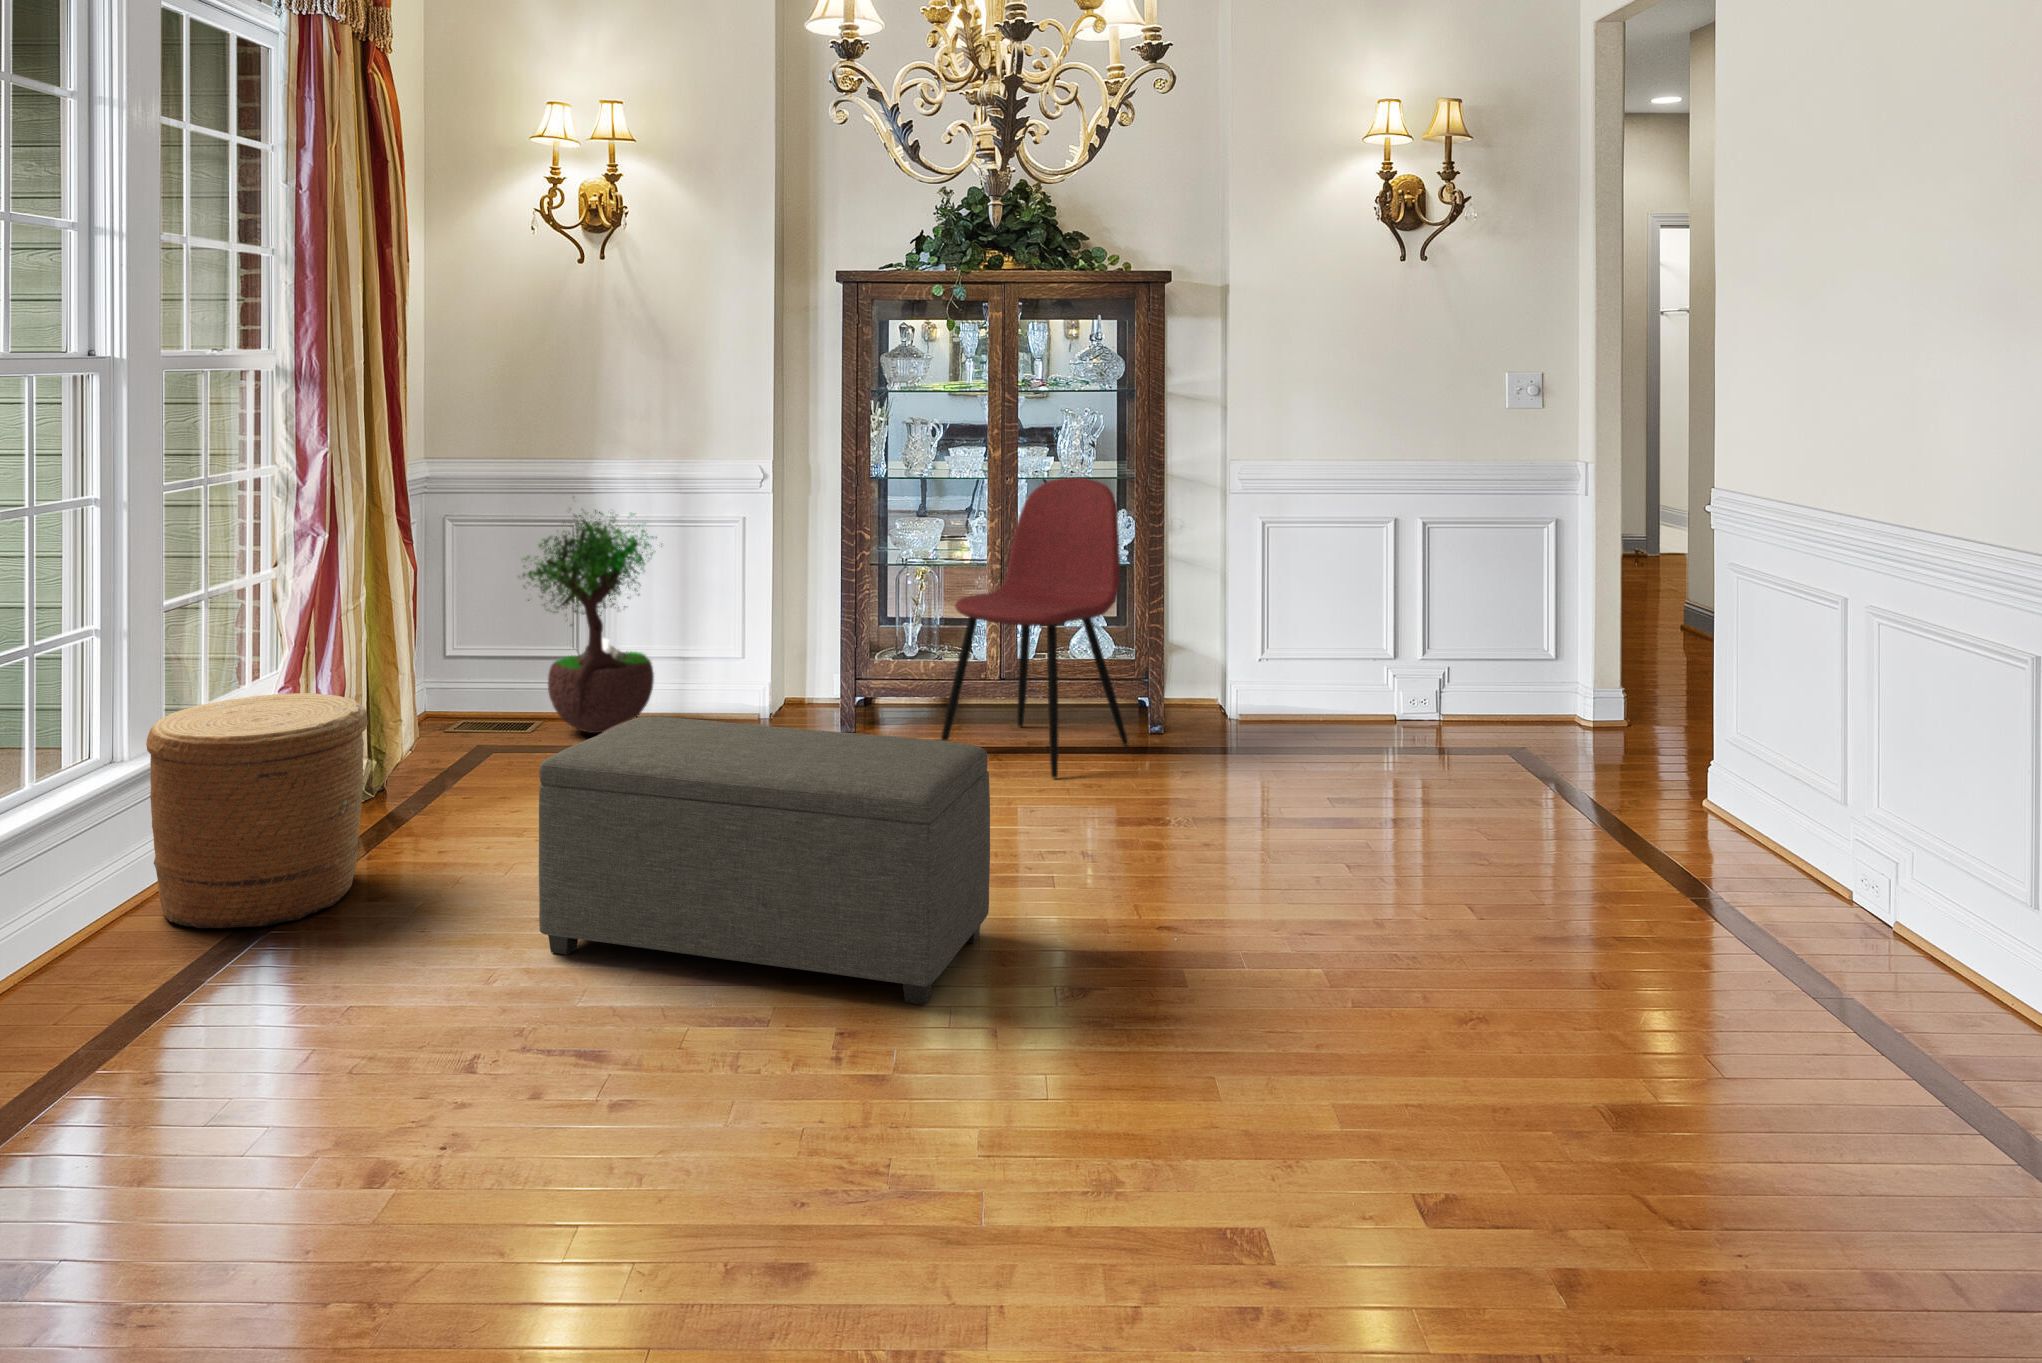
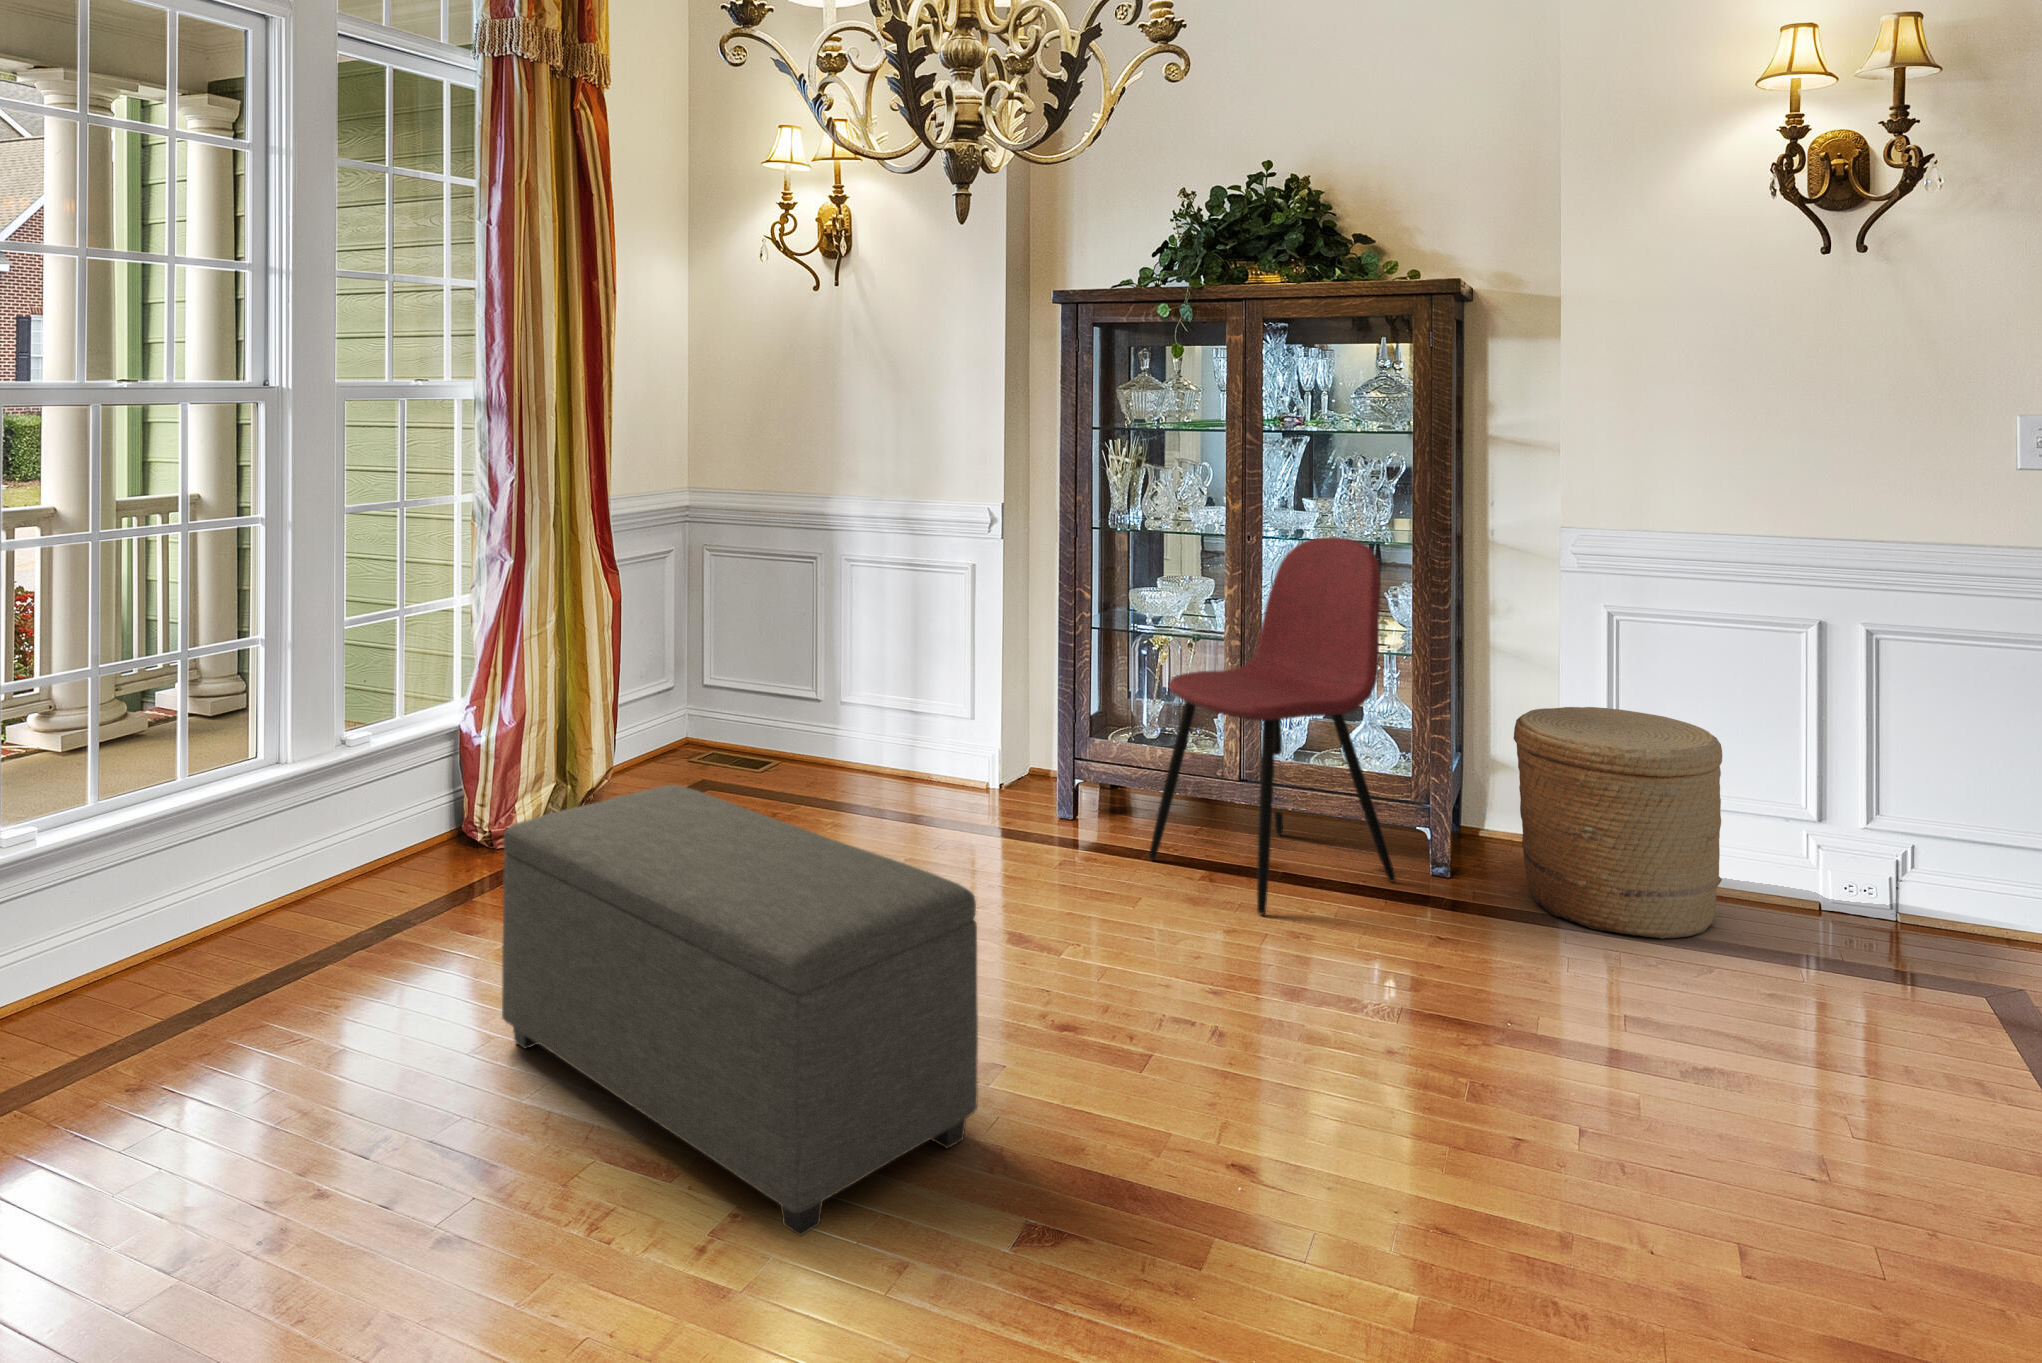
potted tree: present [519,497,662,733] -> none [742,531,891,778]
woven basket: present [146,693,368,928] -> present [1514,707,1722,939]

